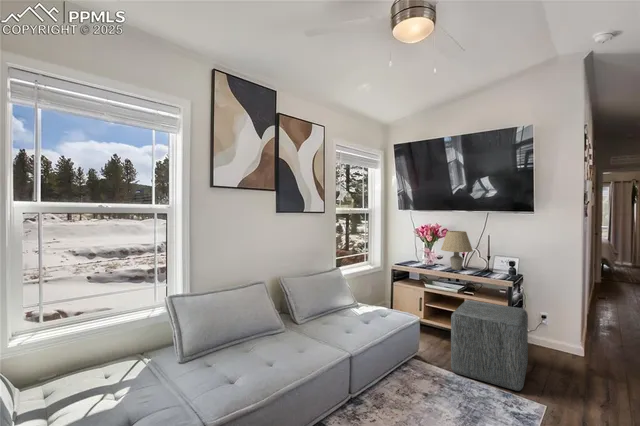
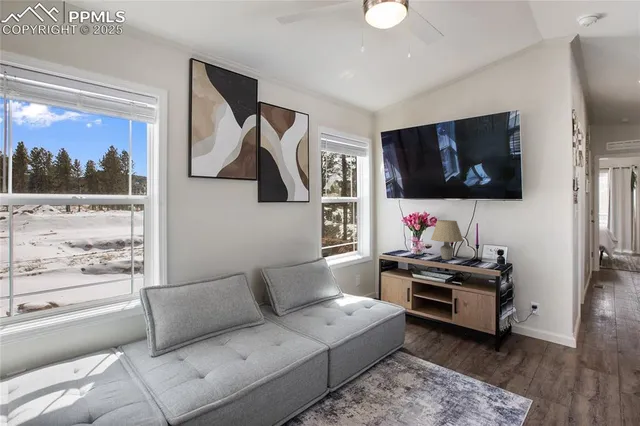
ottoman: present [451,300,528,391] -> none [437,291,516,384]

